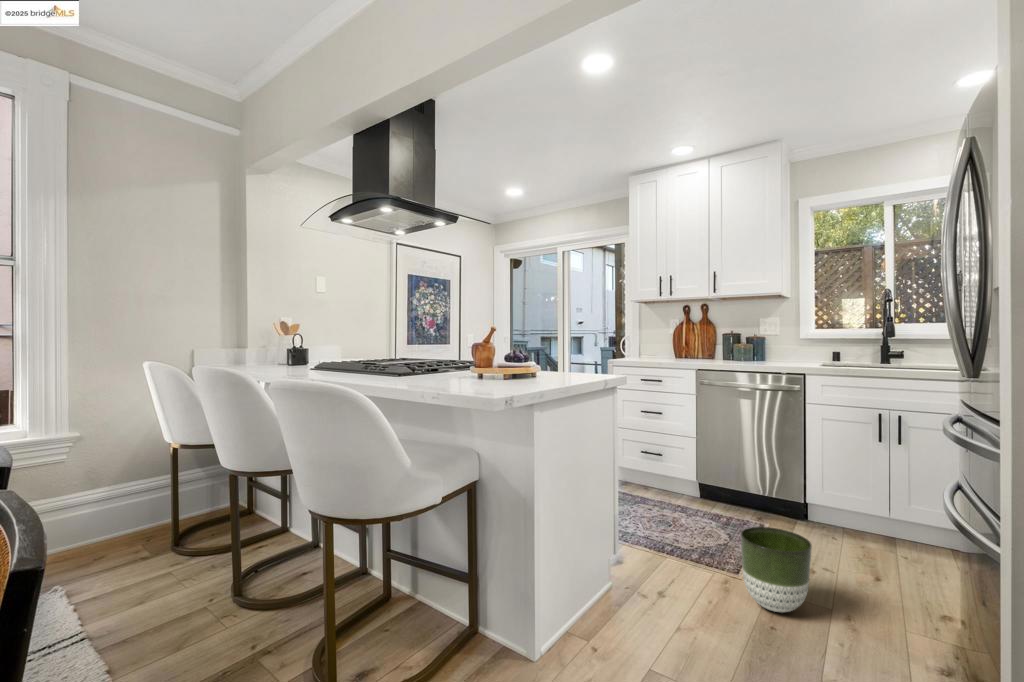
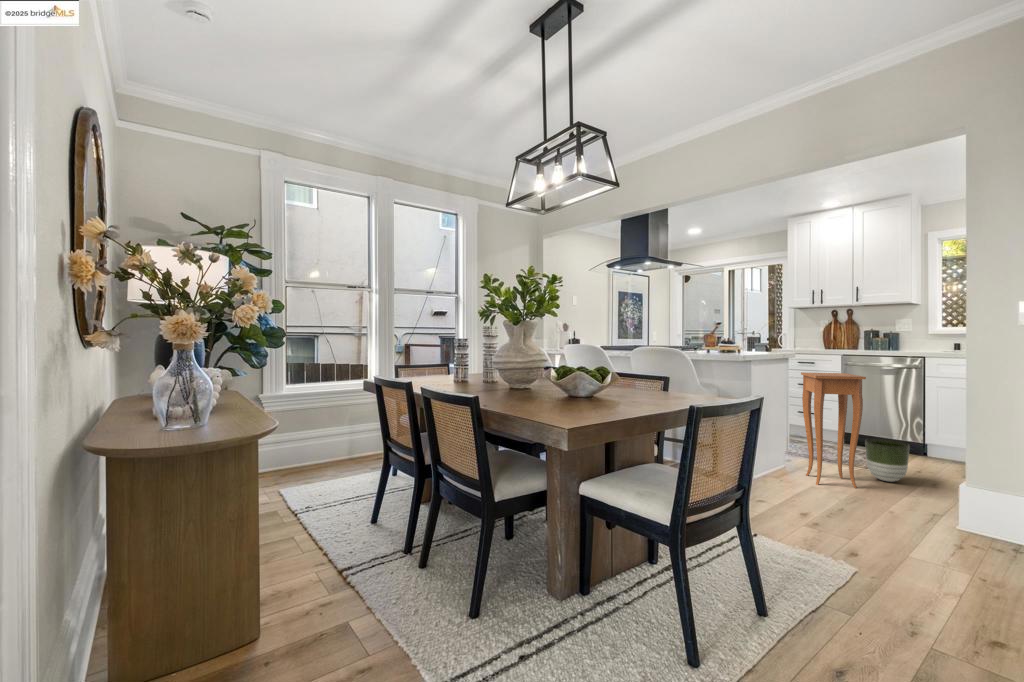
side table: none [636,414,749,651] -> present [801,372,866,488]

